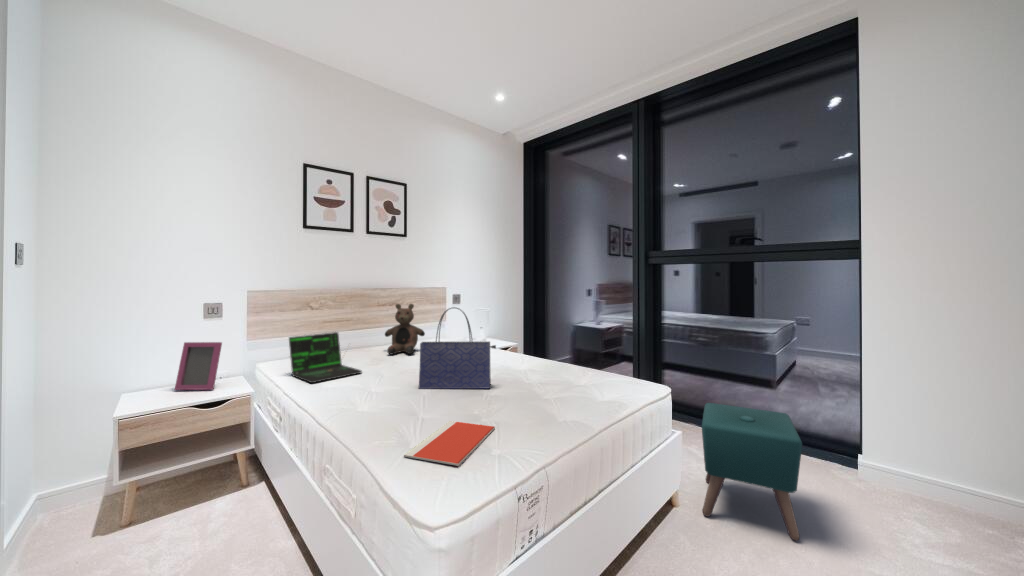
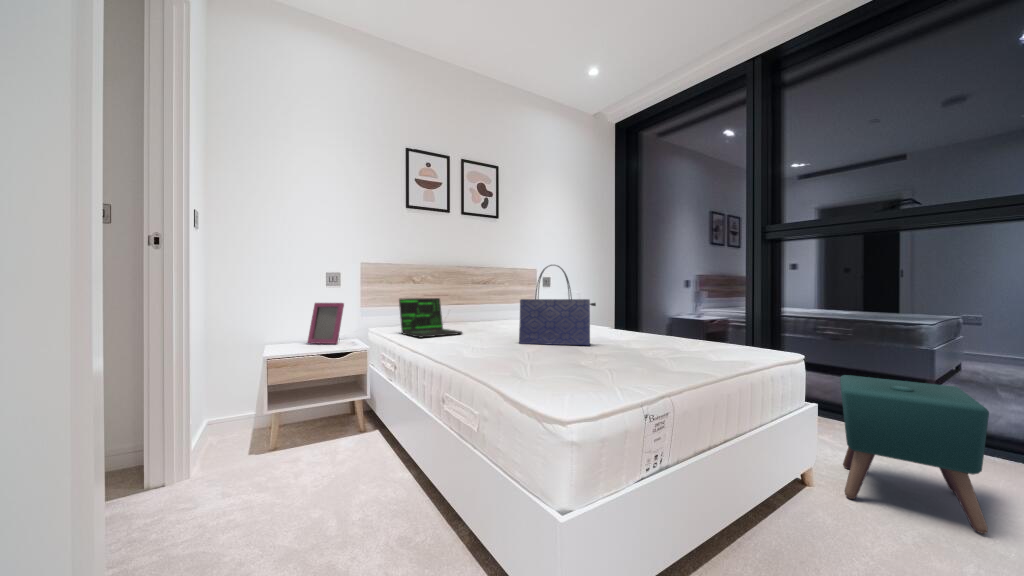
teddy bear: present [385,304,425,354] -> none [479,278,516,325]
notebook: present [404,421,495,466] -> none [520,361,606,386]

